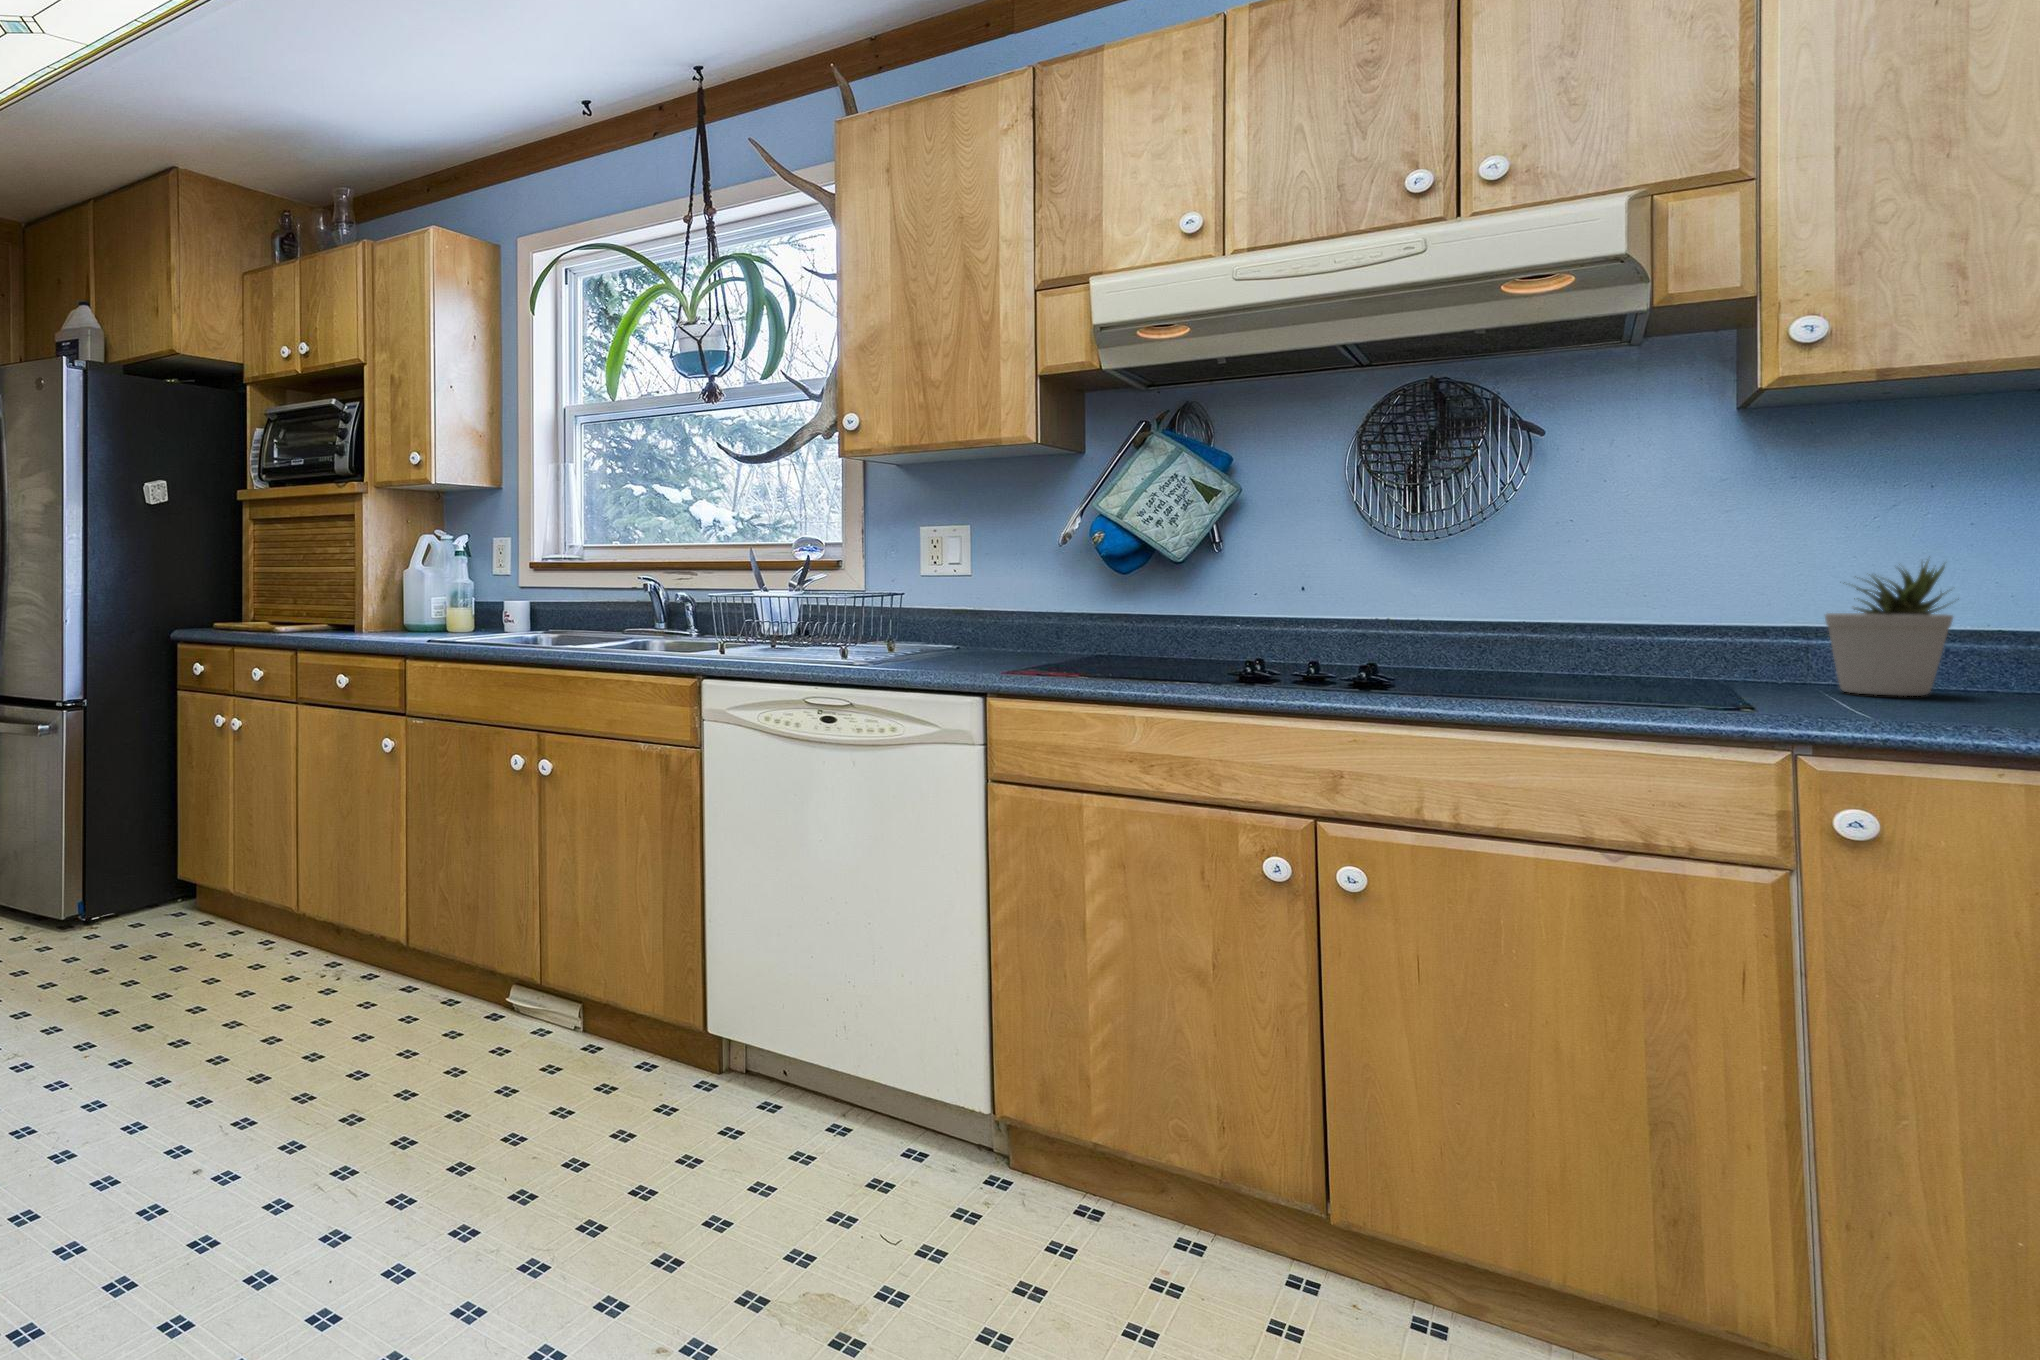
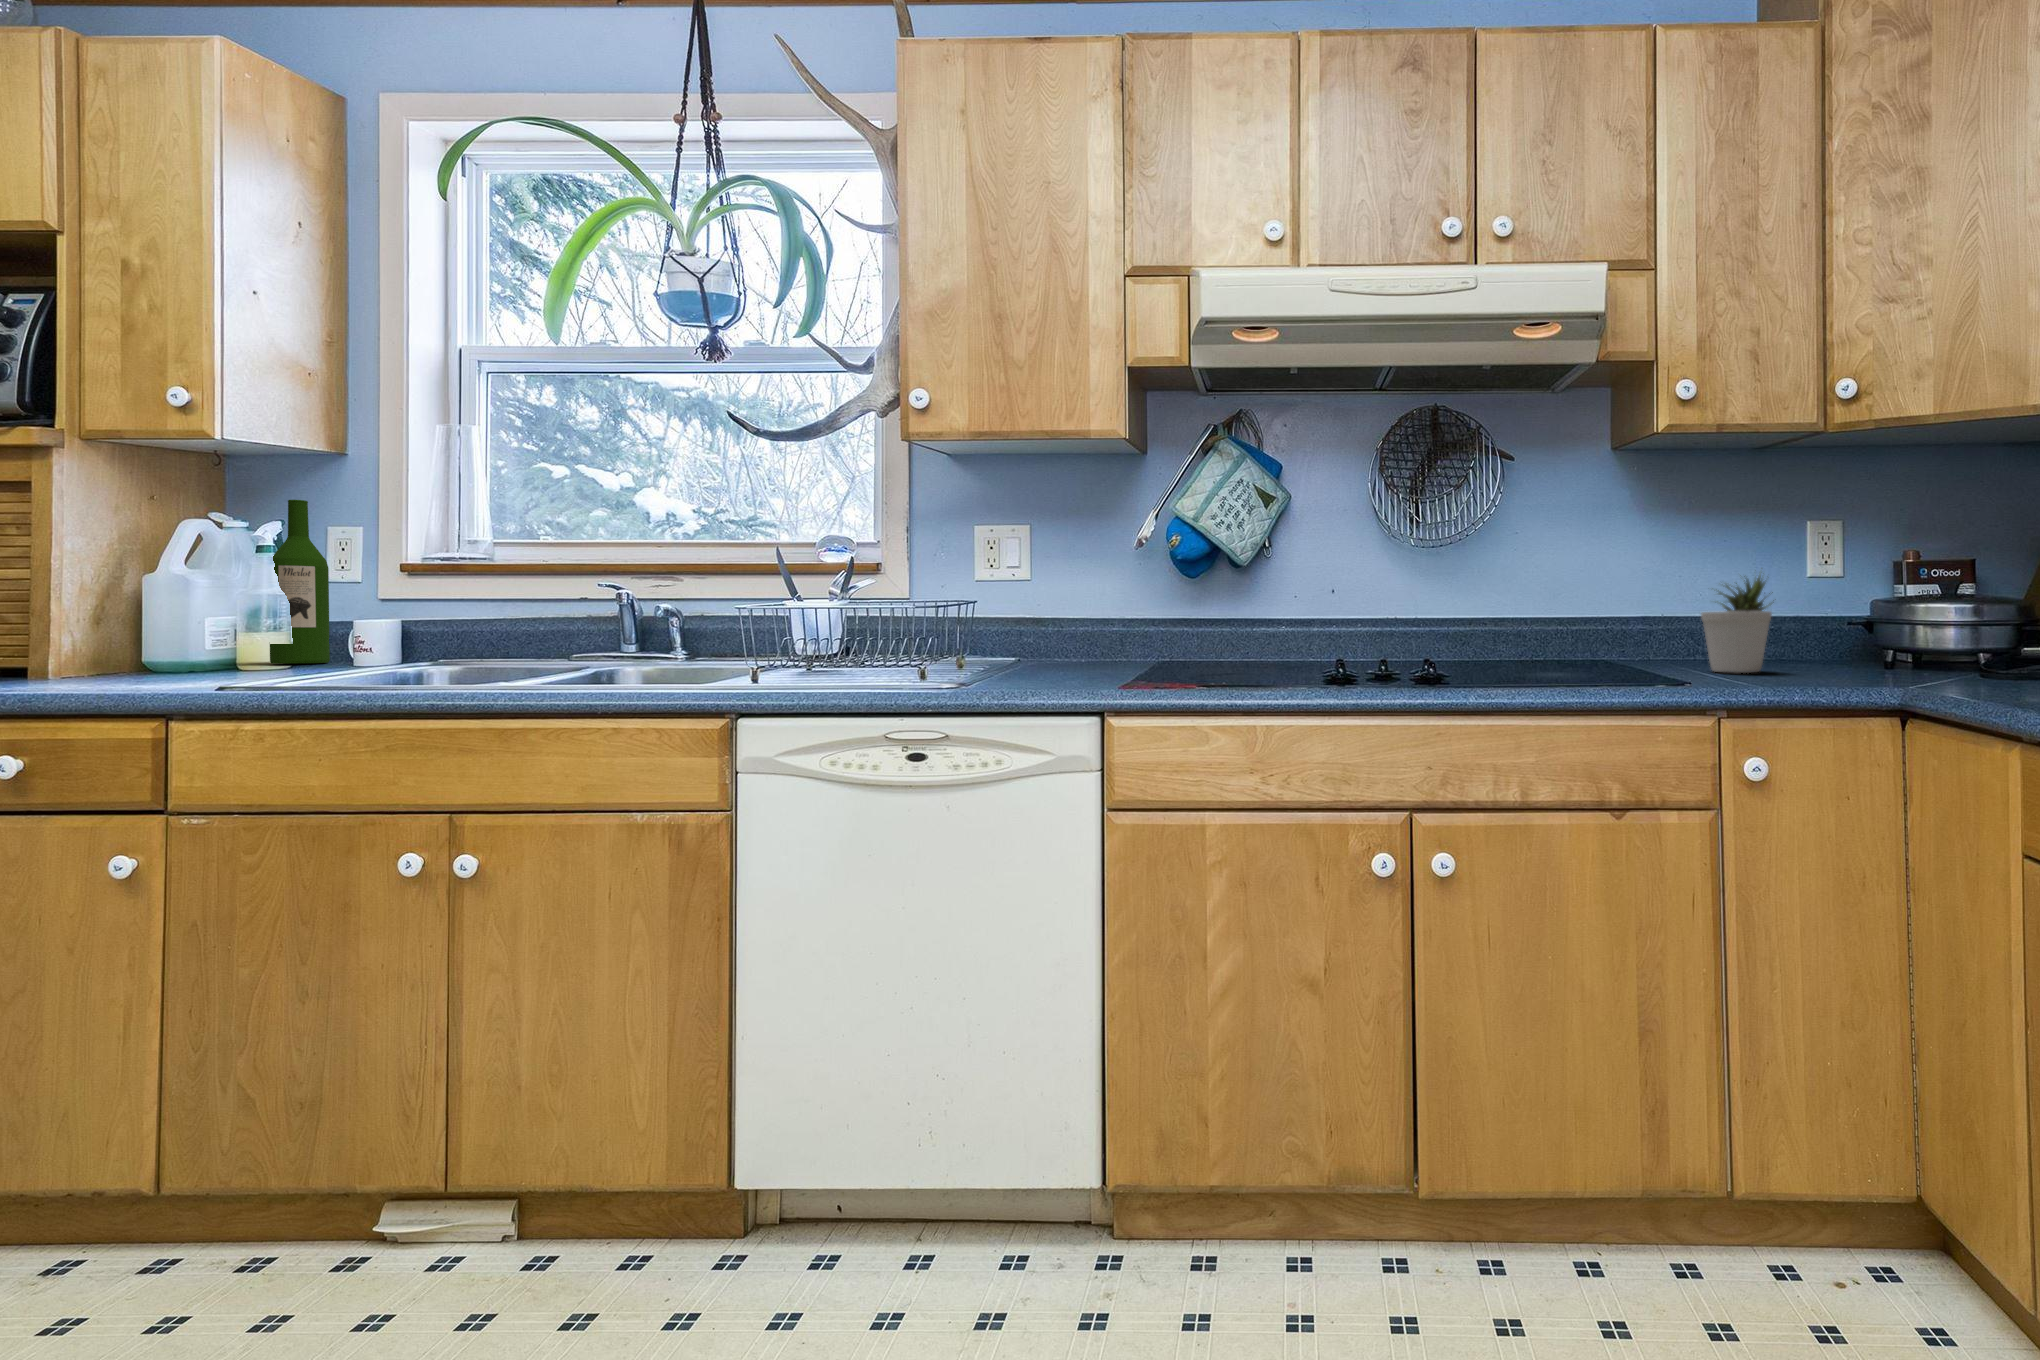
wine bottle: none [461,521,491,630] -> present [270,500,330,664]

